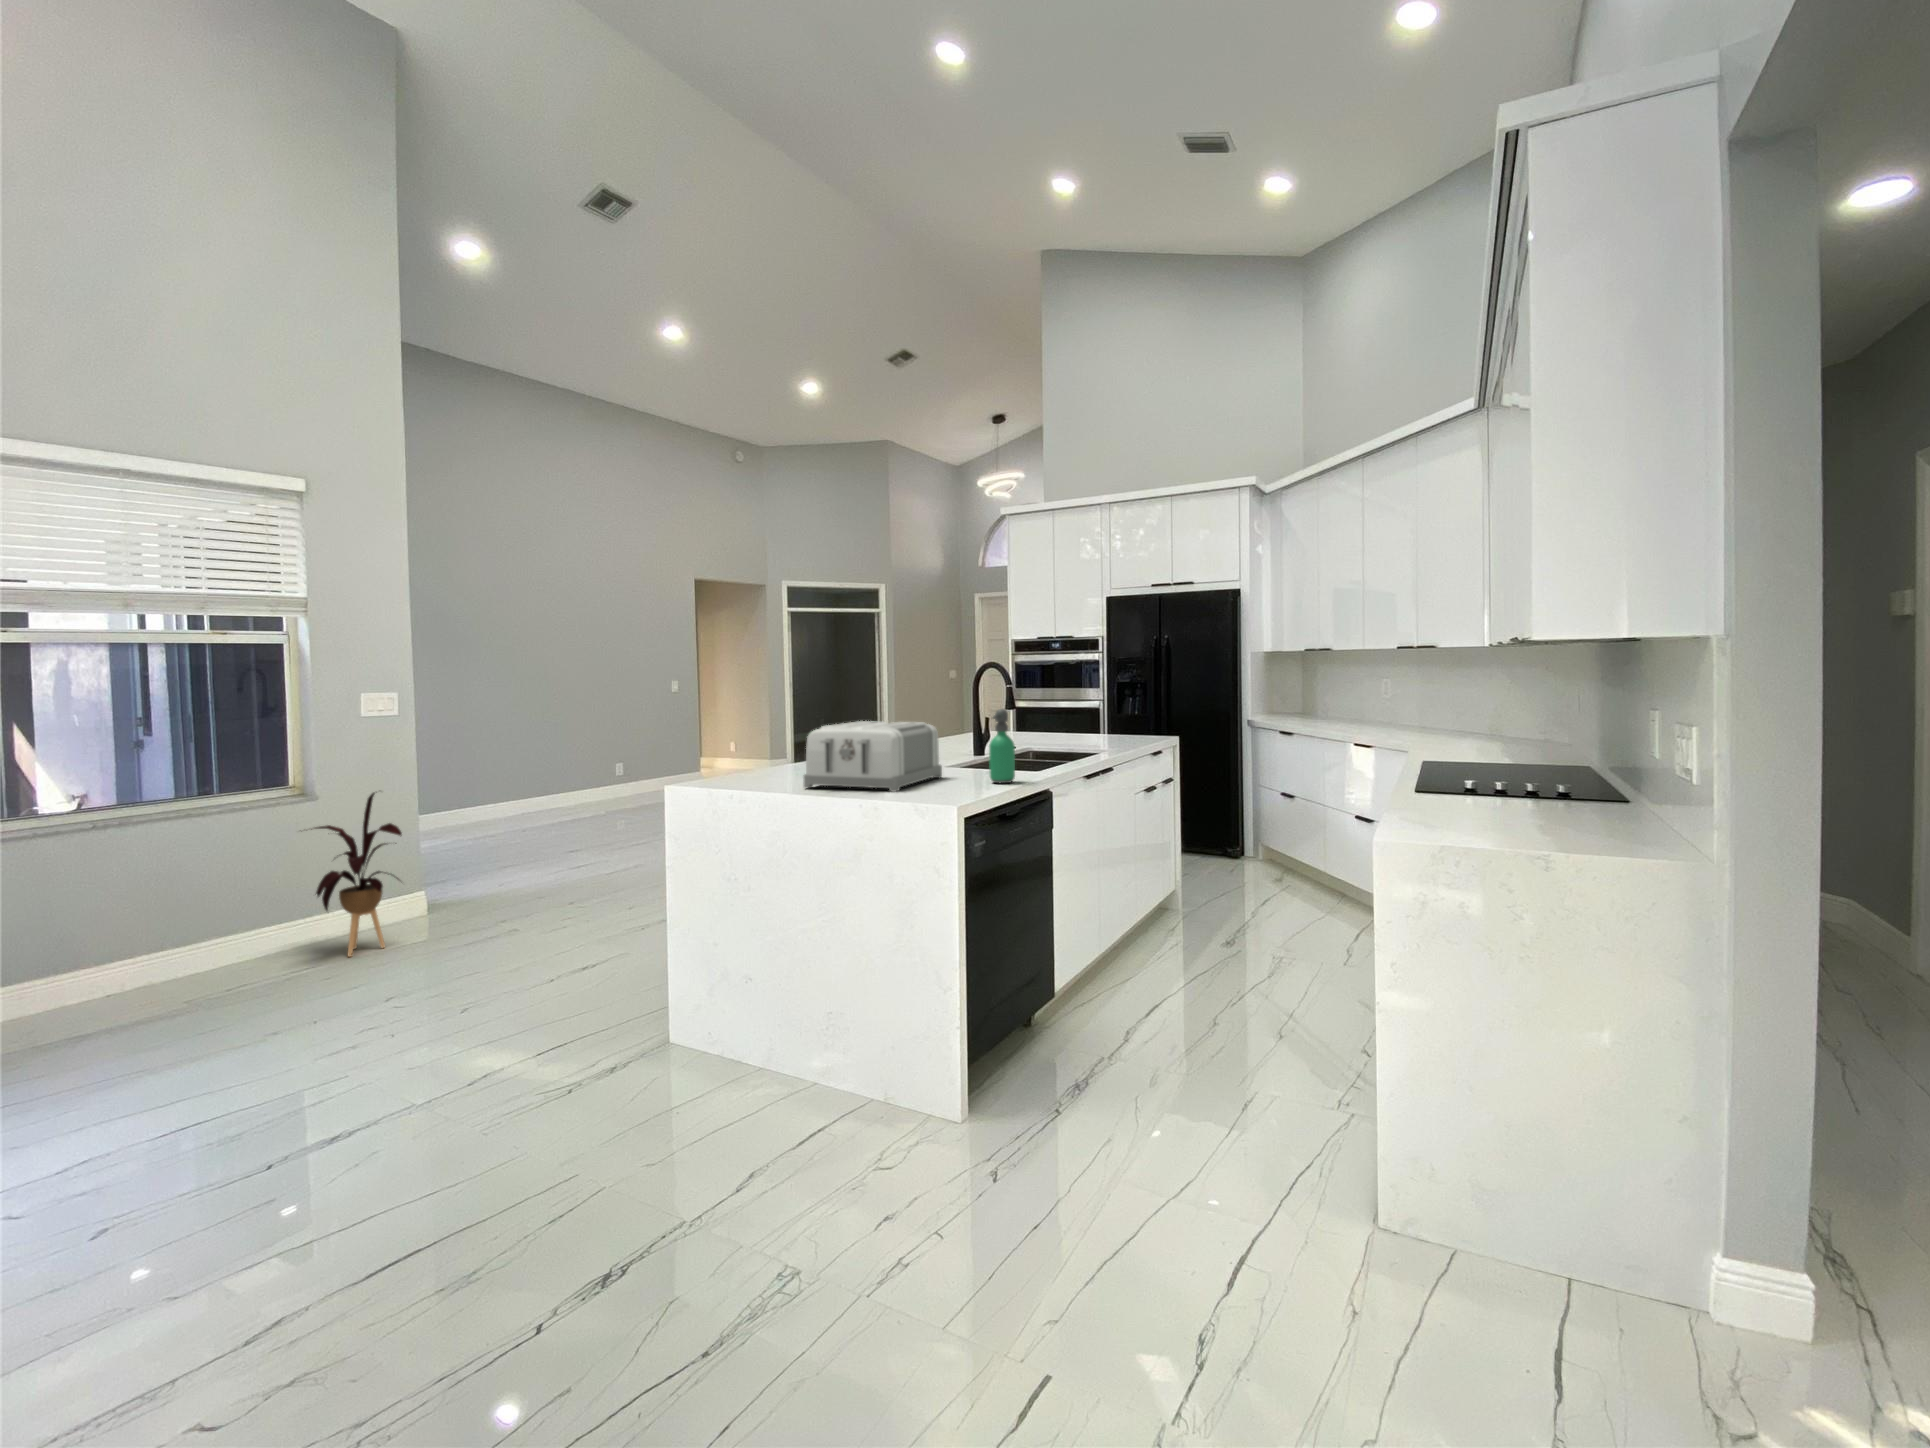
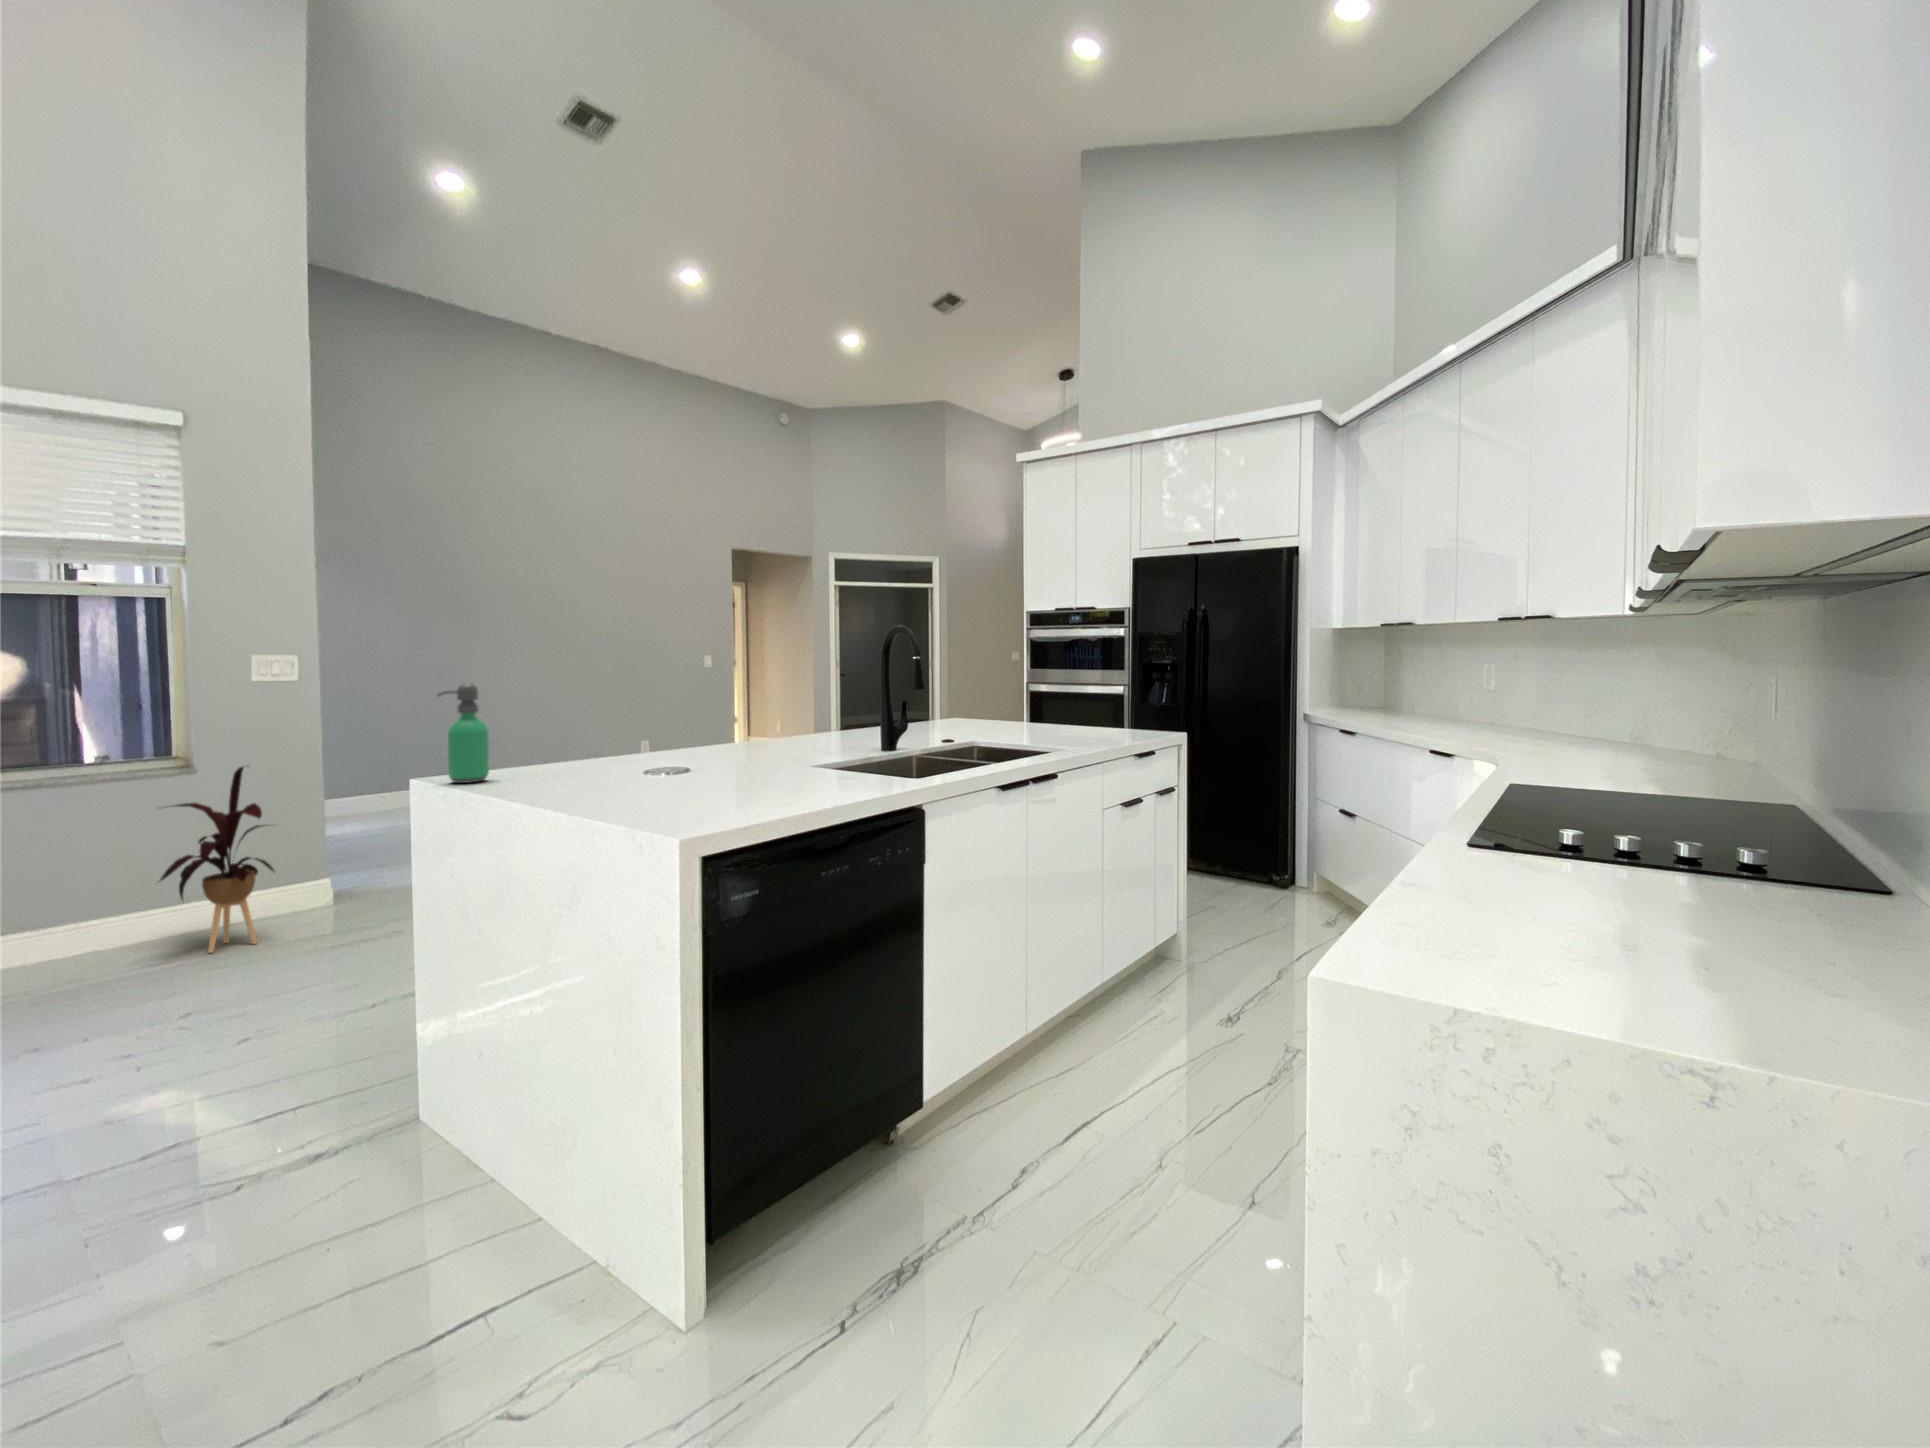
soap dispenser: present [989,709,1015,783] -> present [438,683,489,783]
toaster: present [804,721,942,792] -> none [550,698,771,803]

